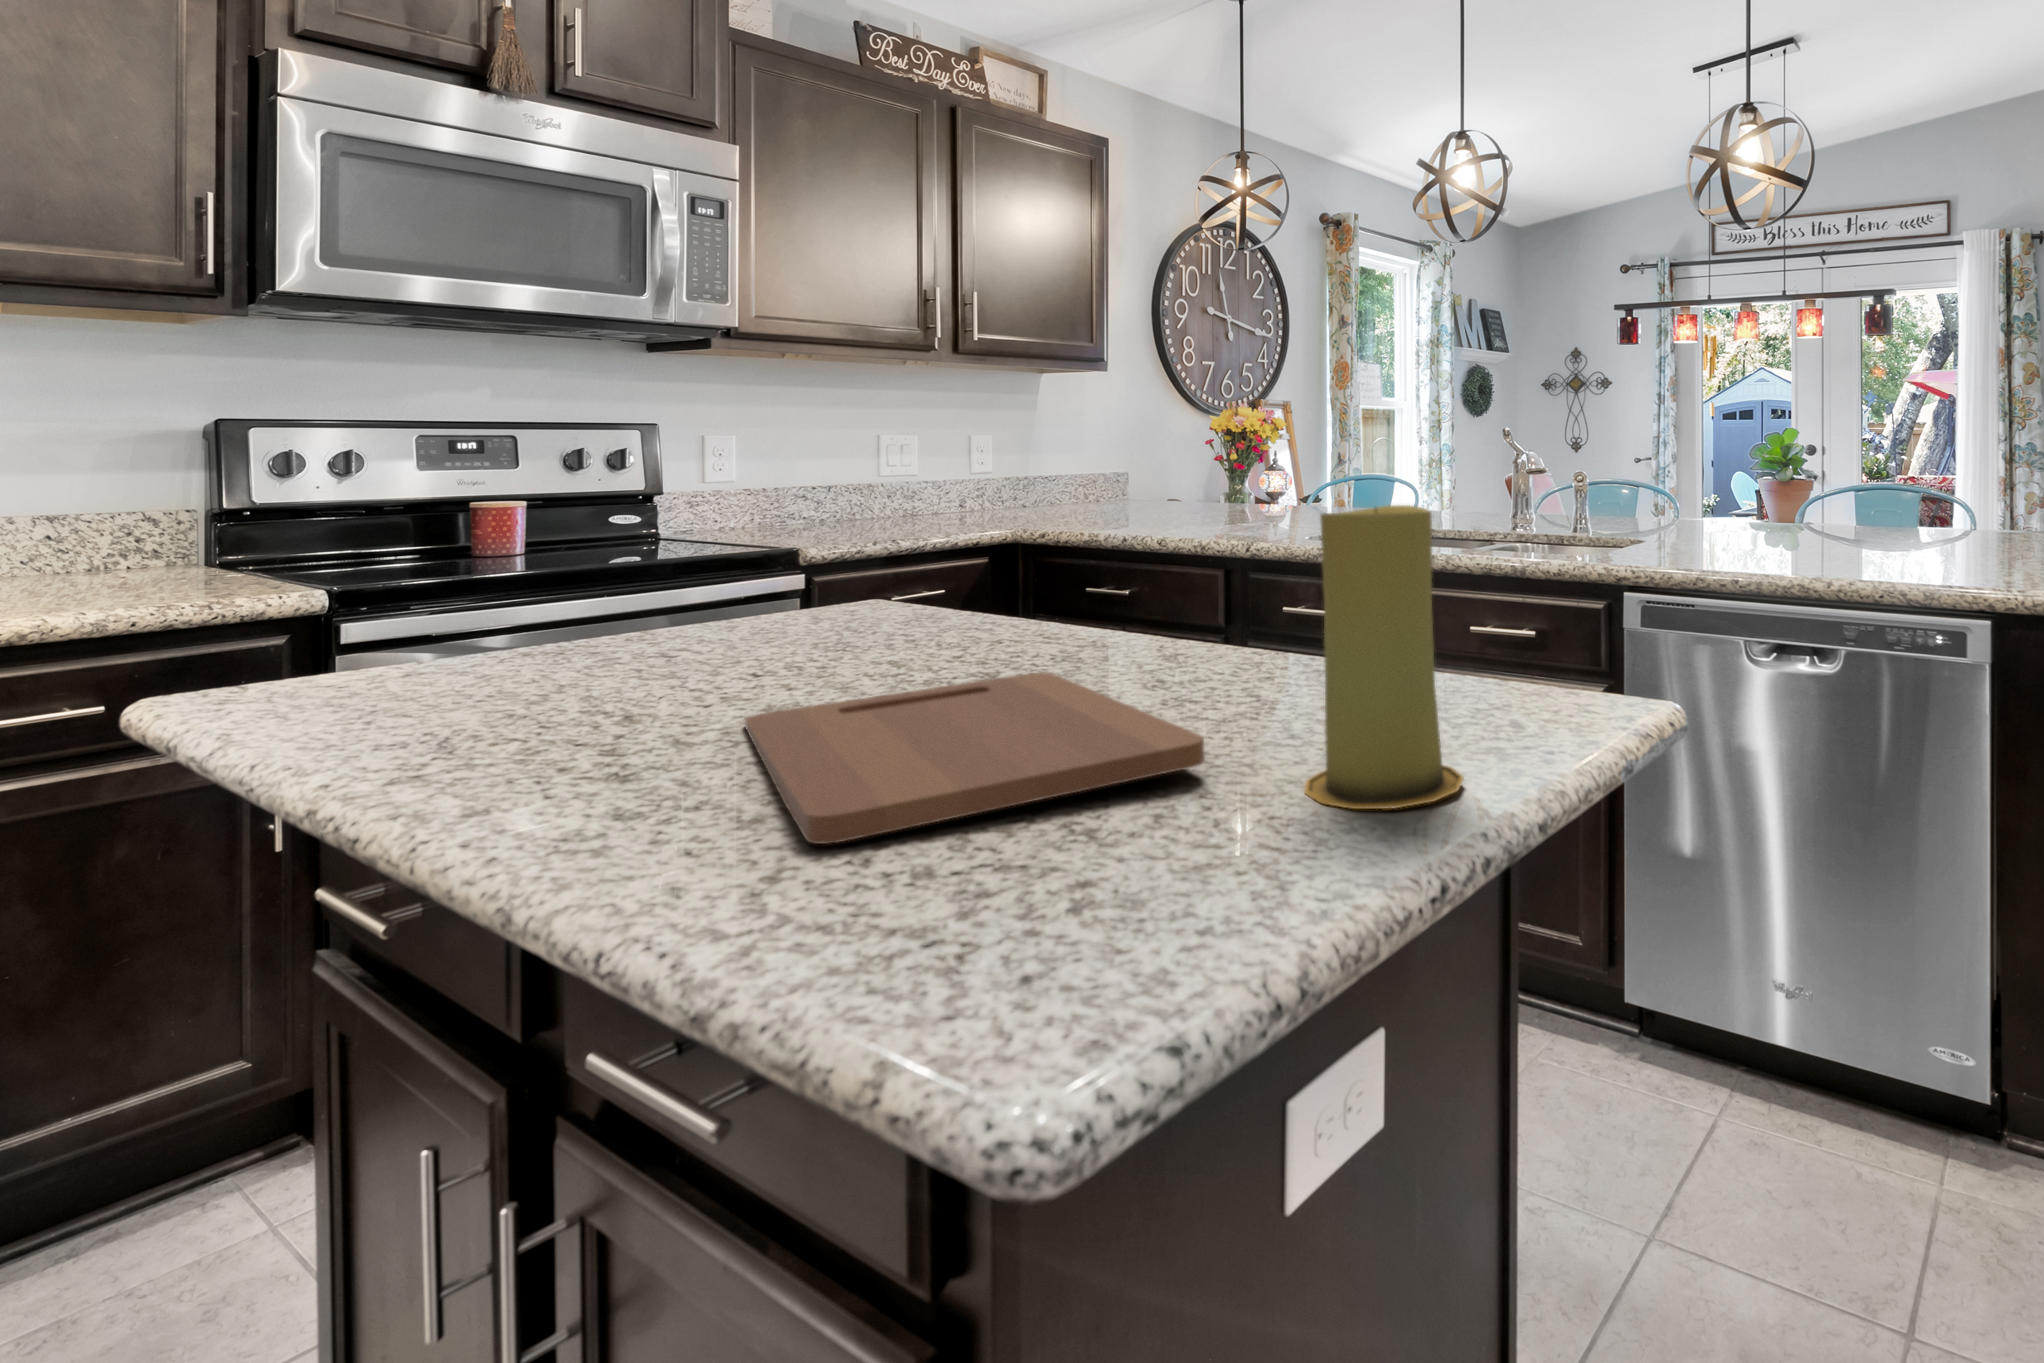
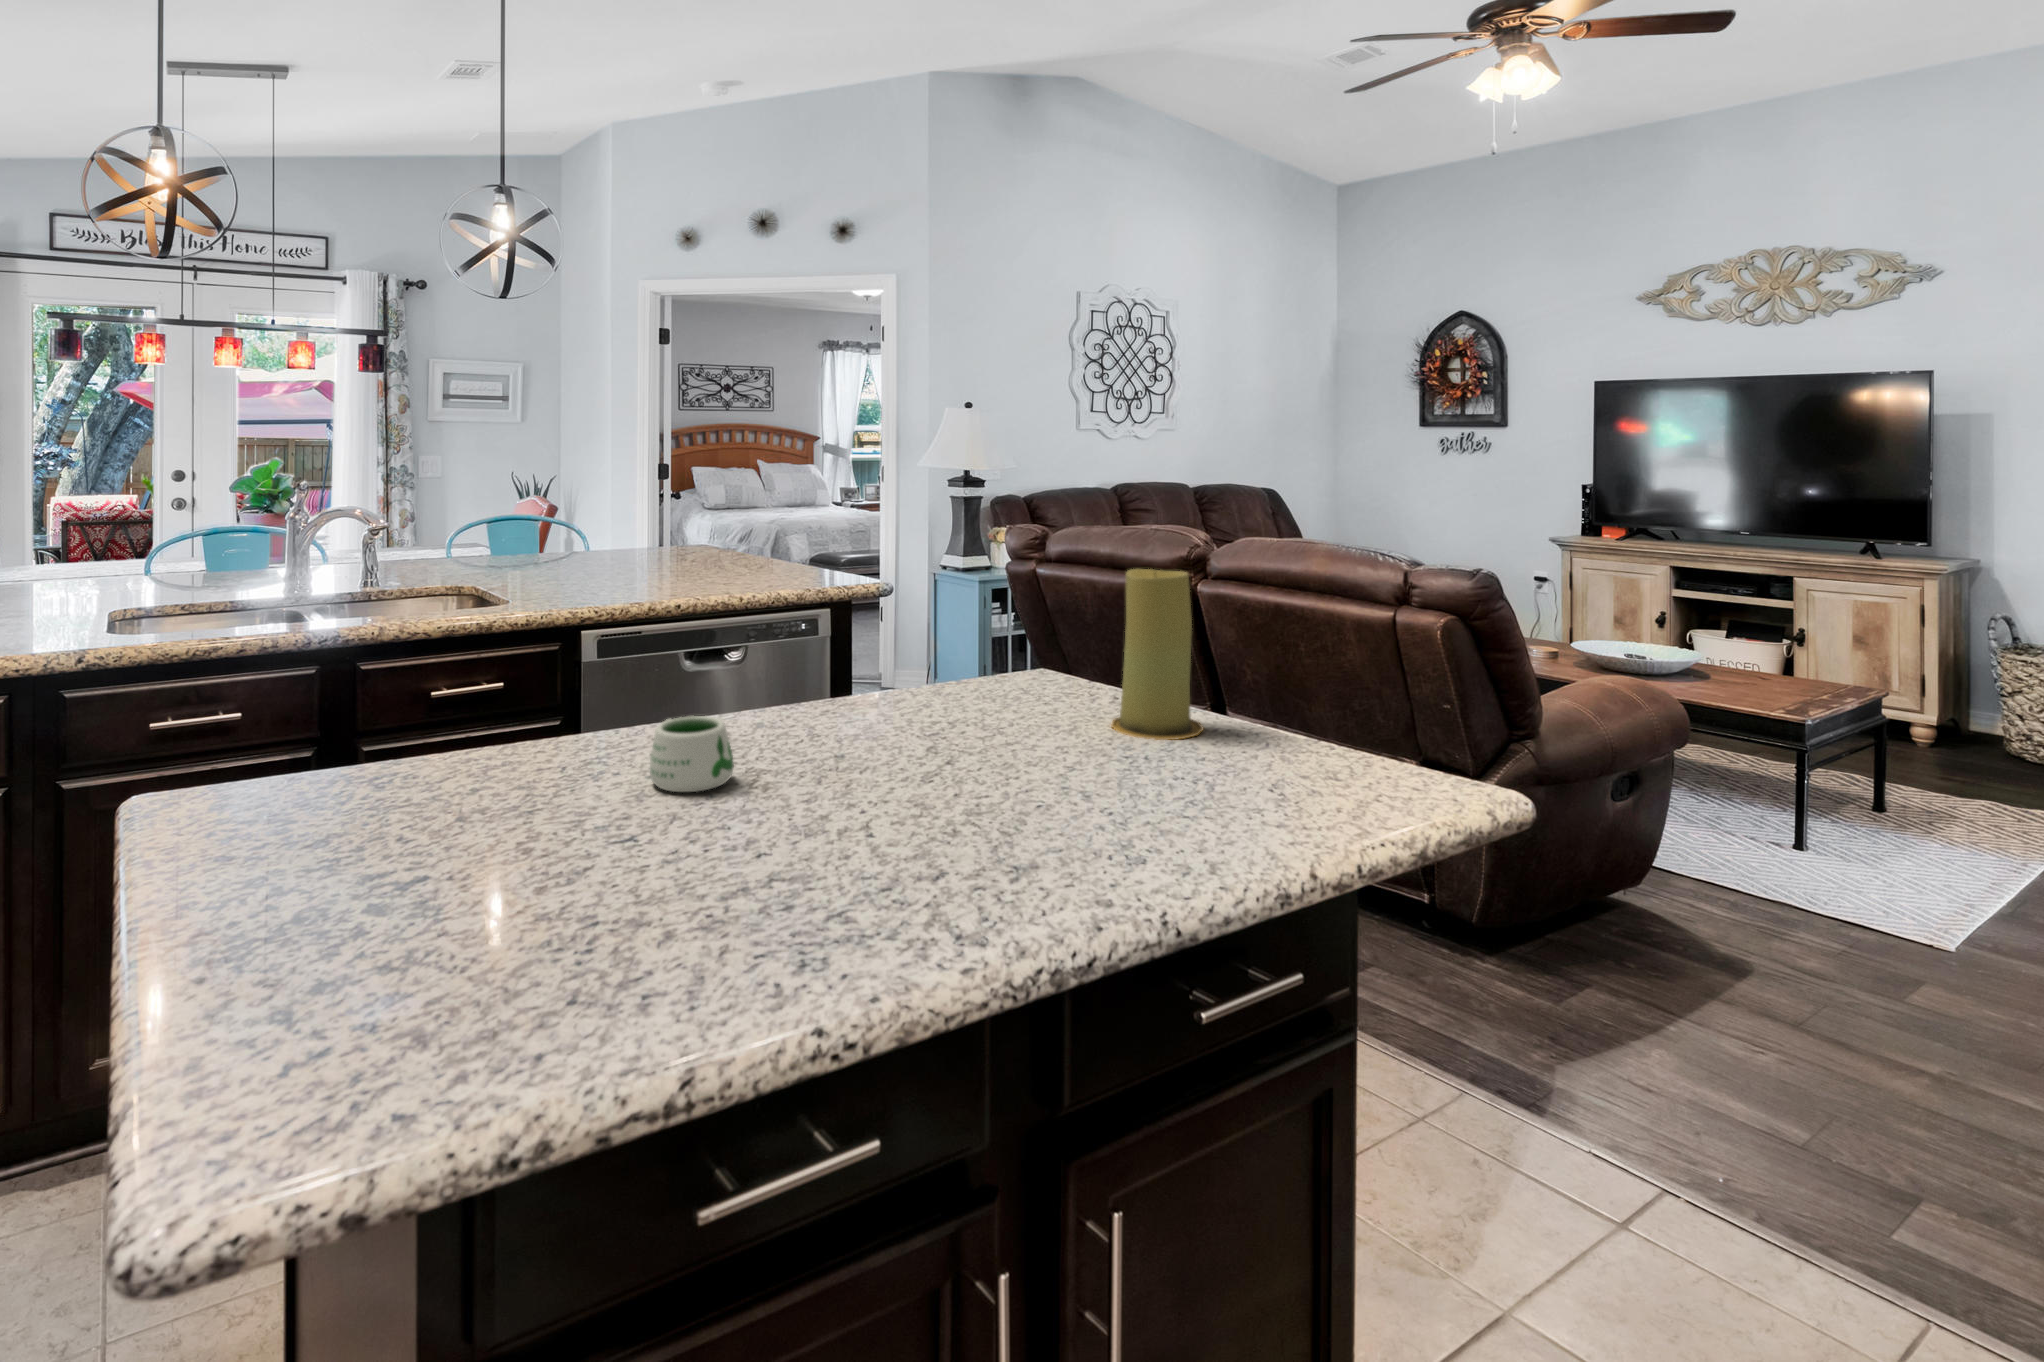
mug: none [897,608,1000,676] -> present [650,716,734,792]
cutting board: present [745,673,1205,844] -> none [811,725,1222,849]

